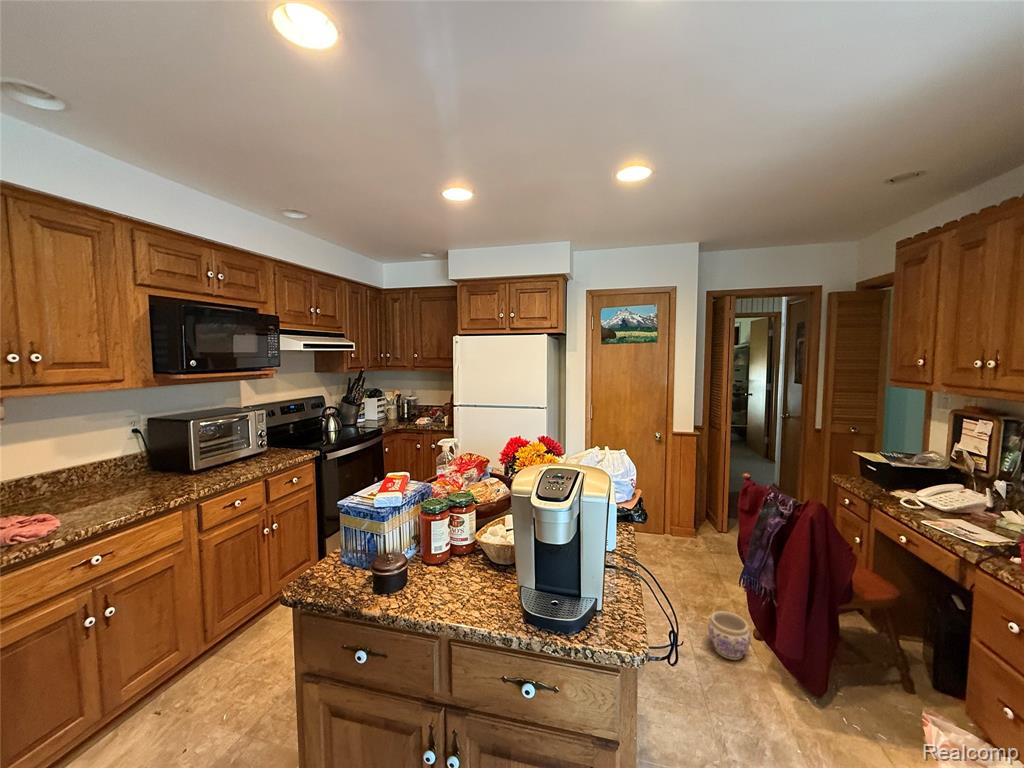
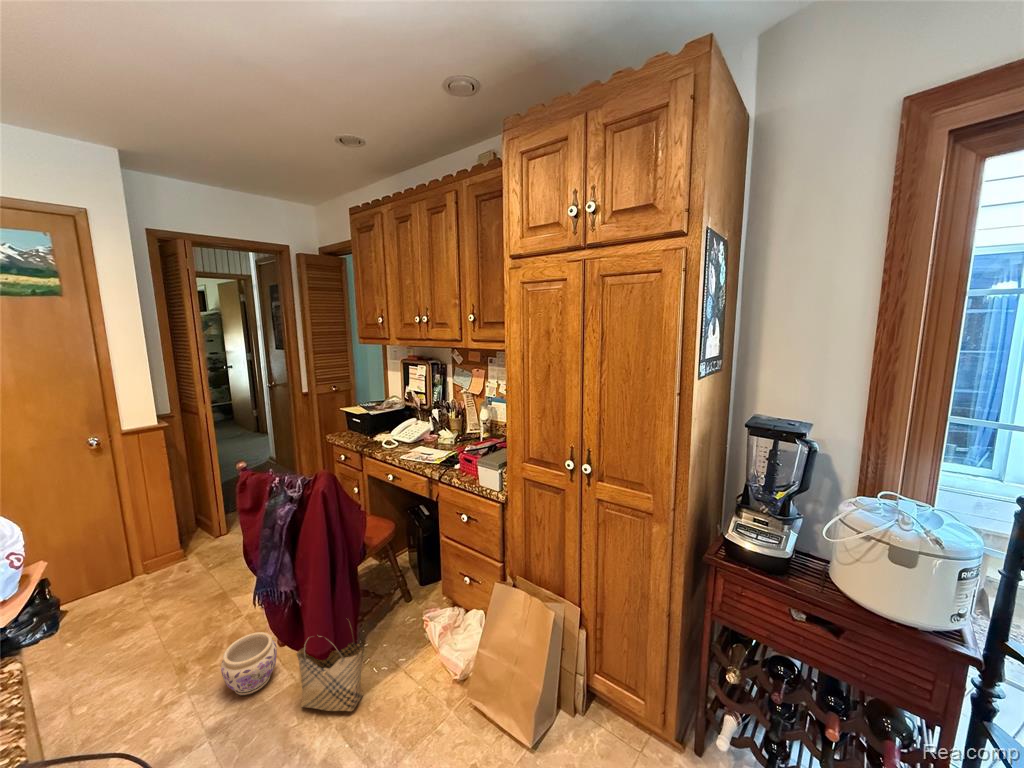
woven basket: none [763,633,832,736] -> present [297,625,363,711]

